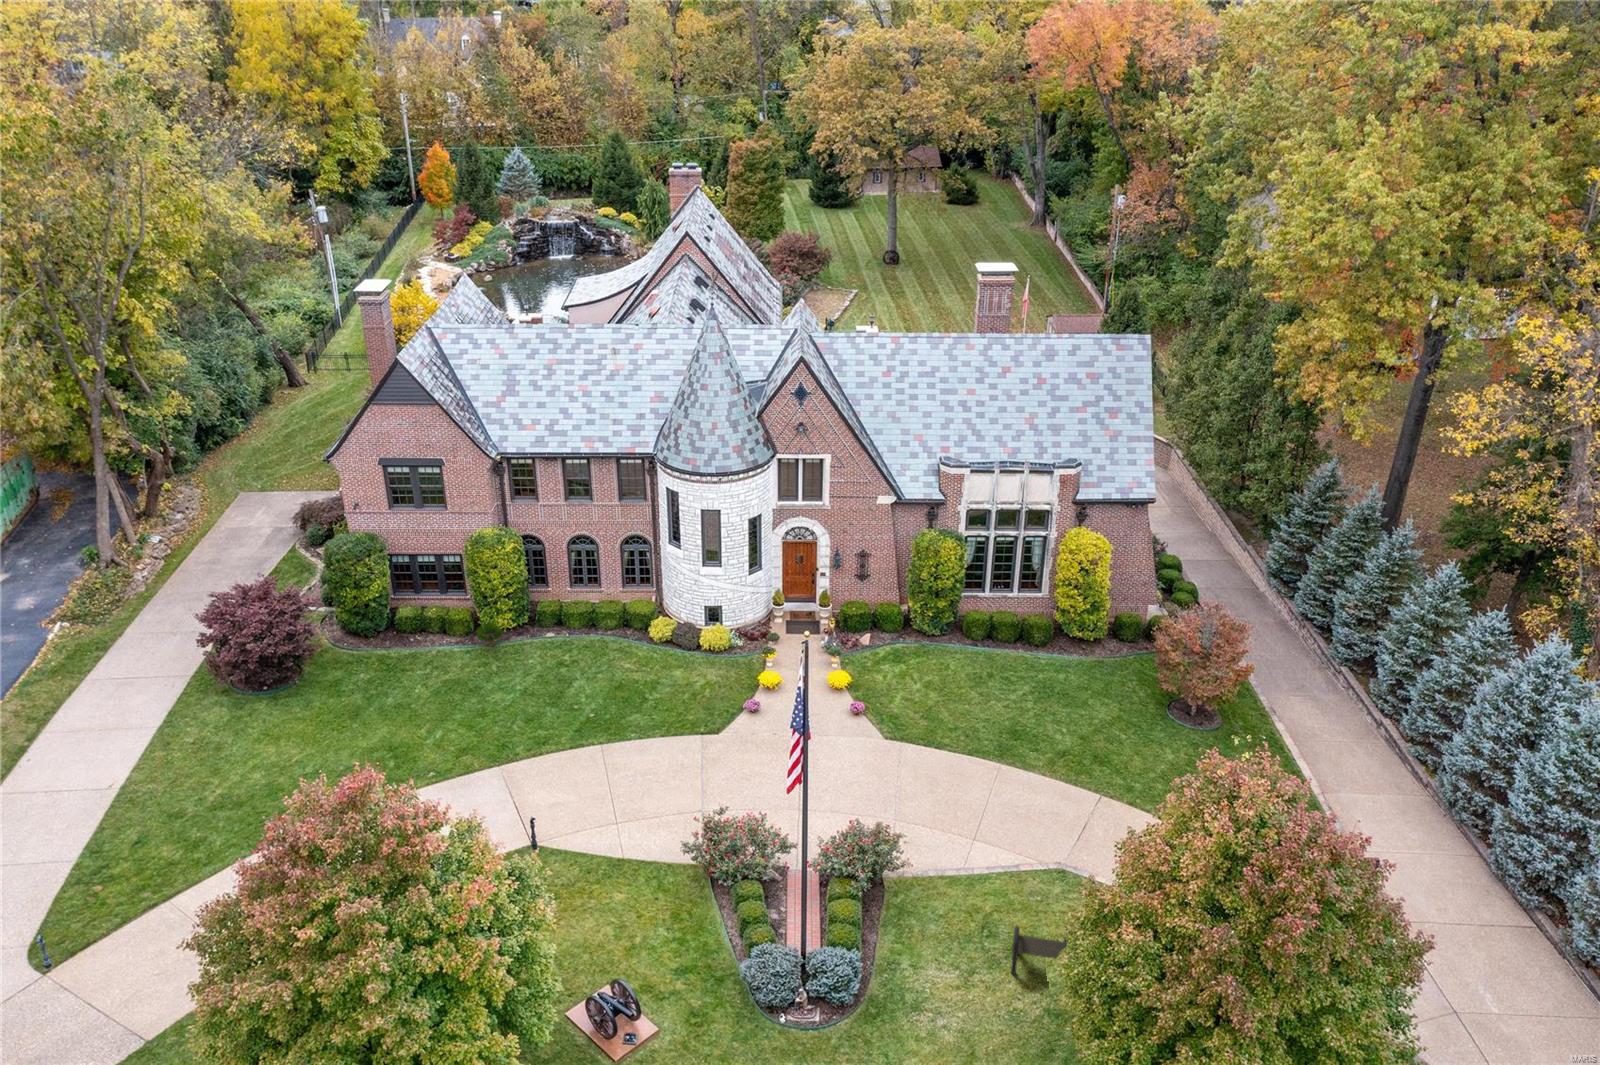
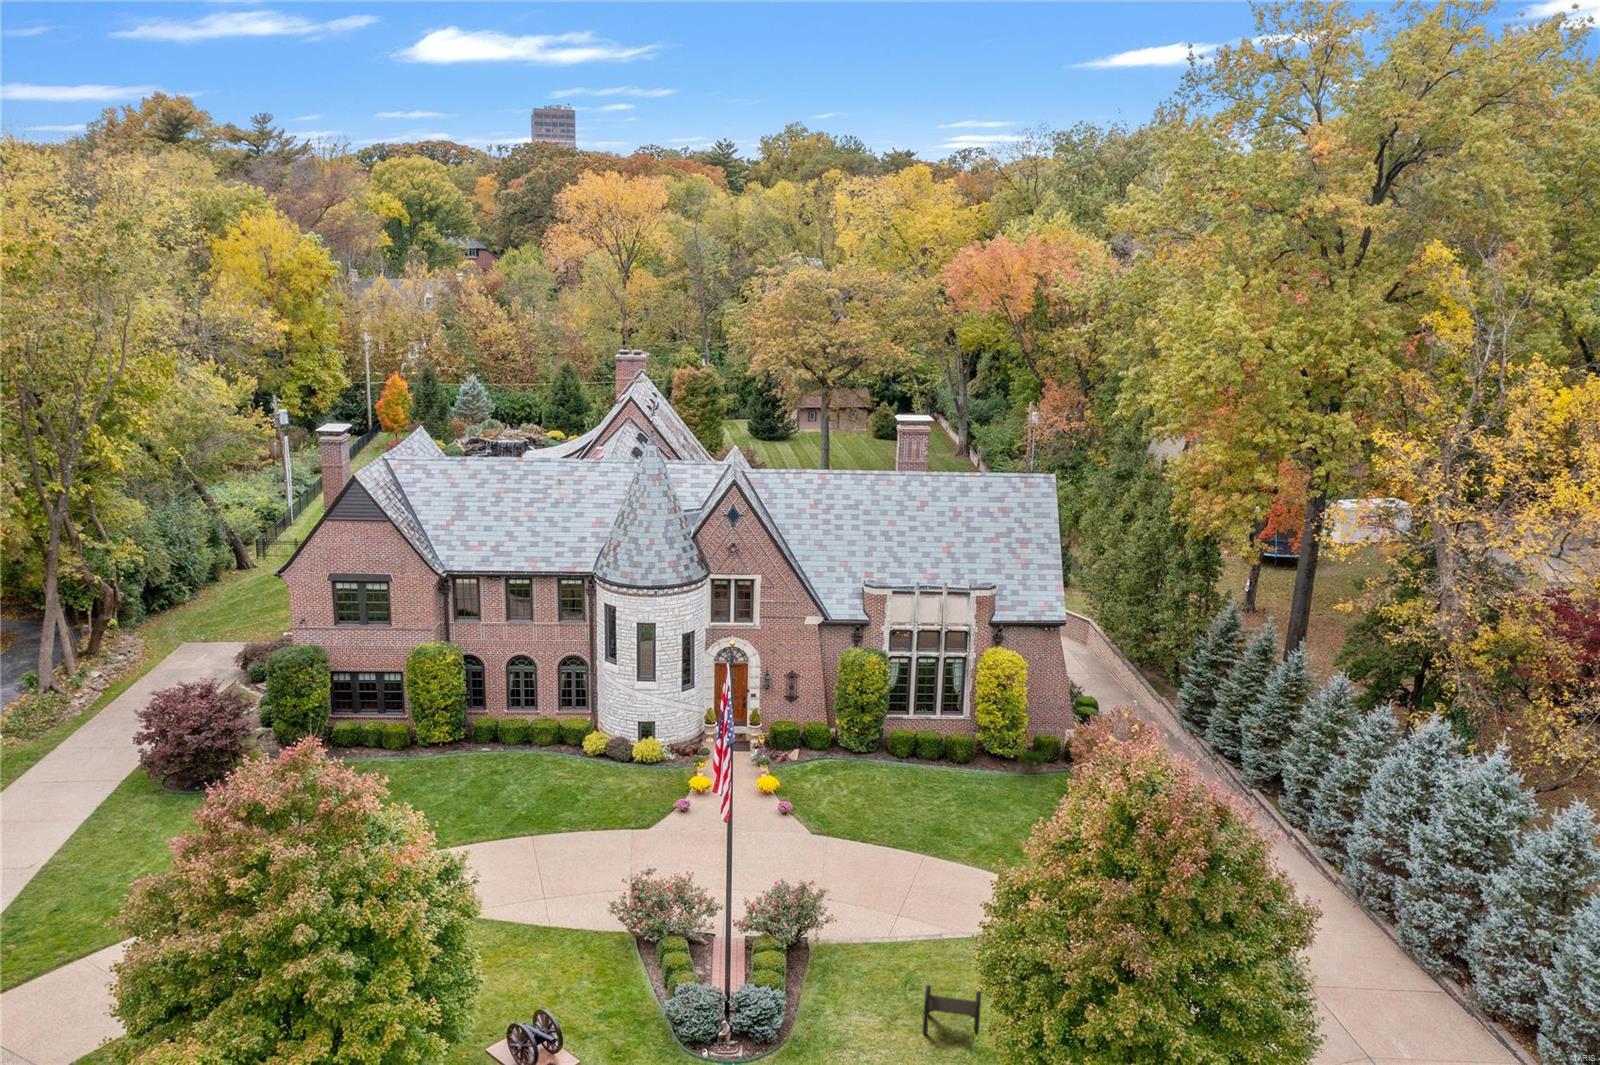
potted plant: present [477,623,503,646] -> present [1018,752,1044,774]

